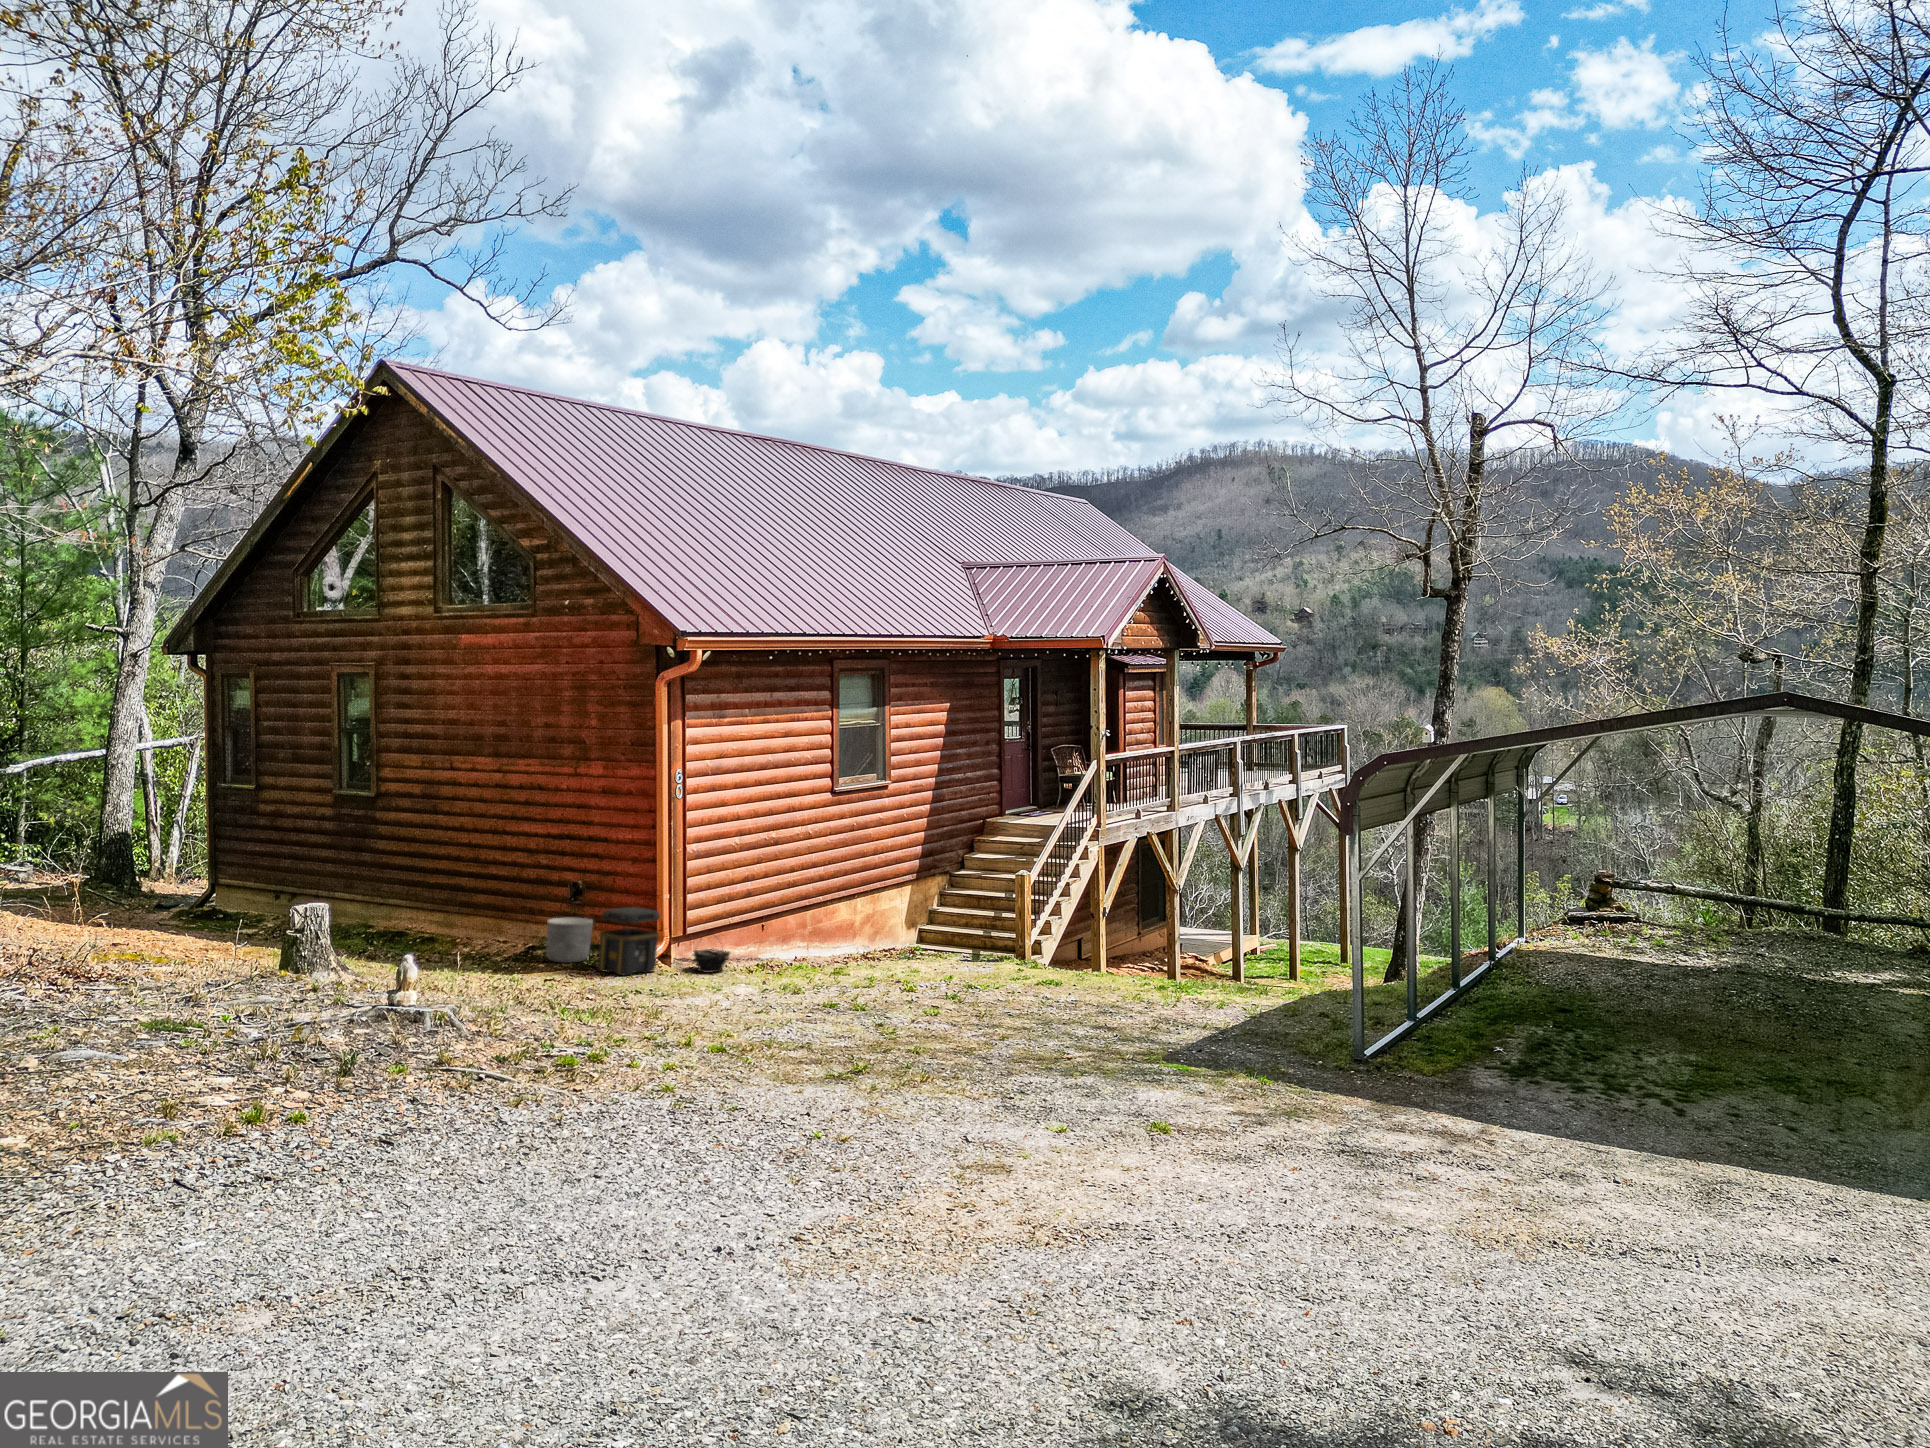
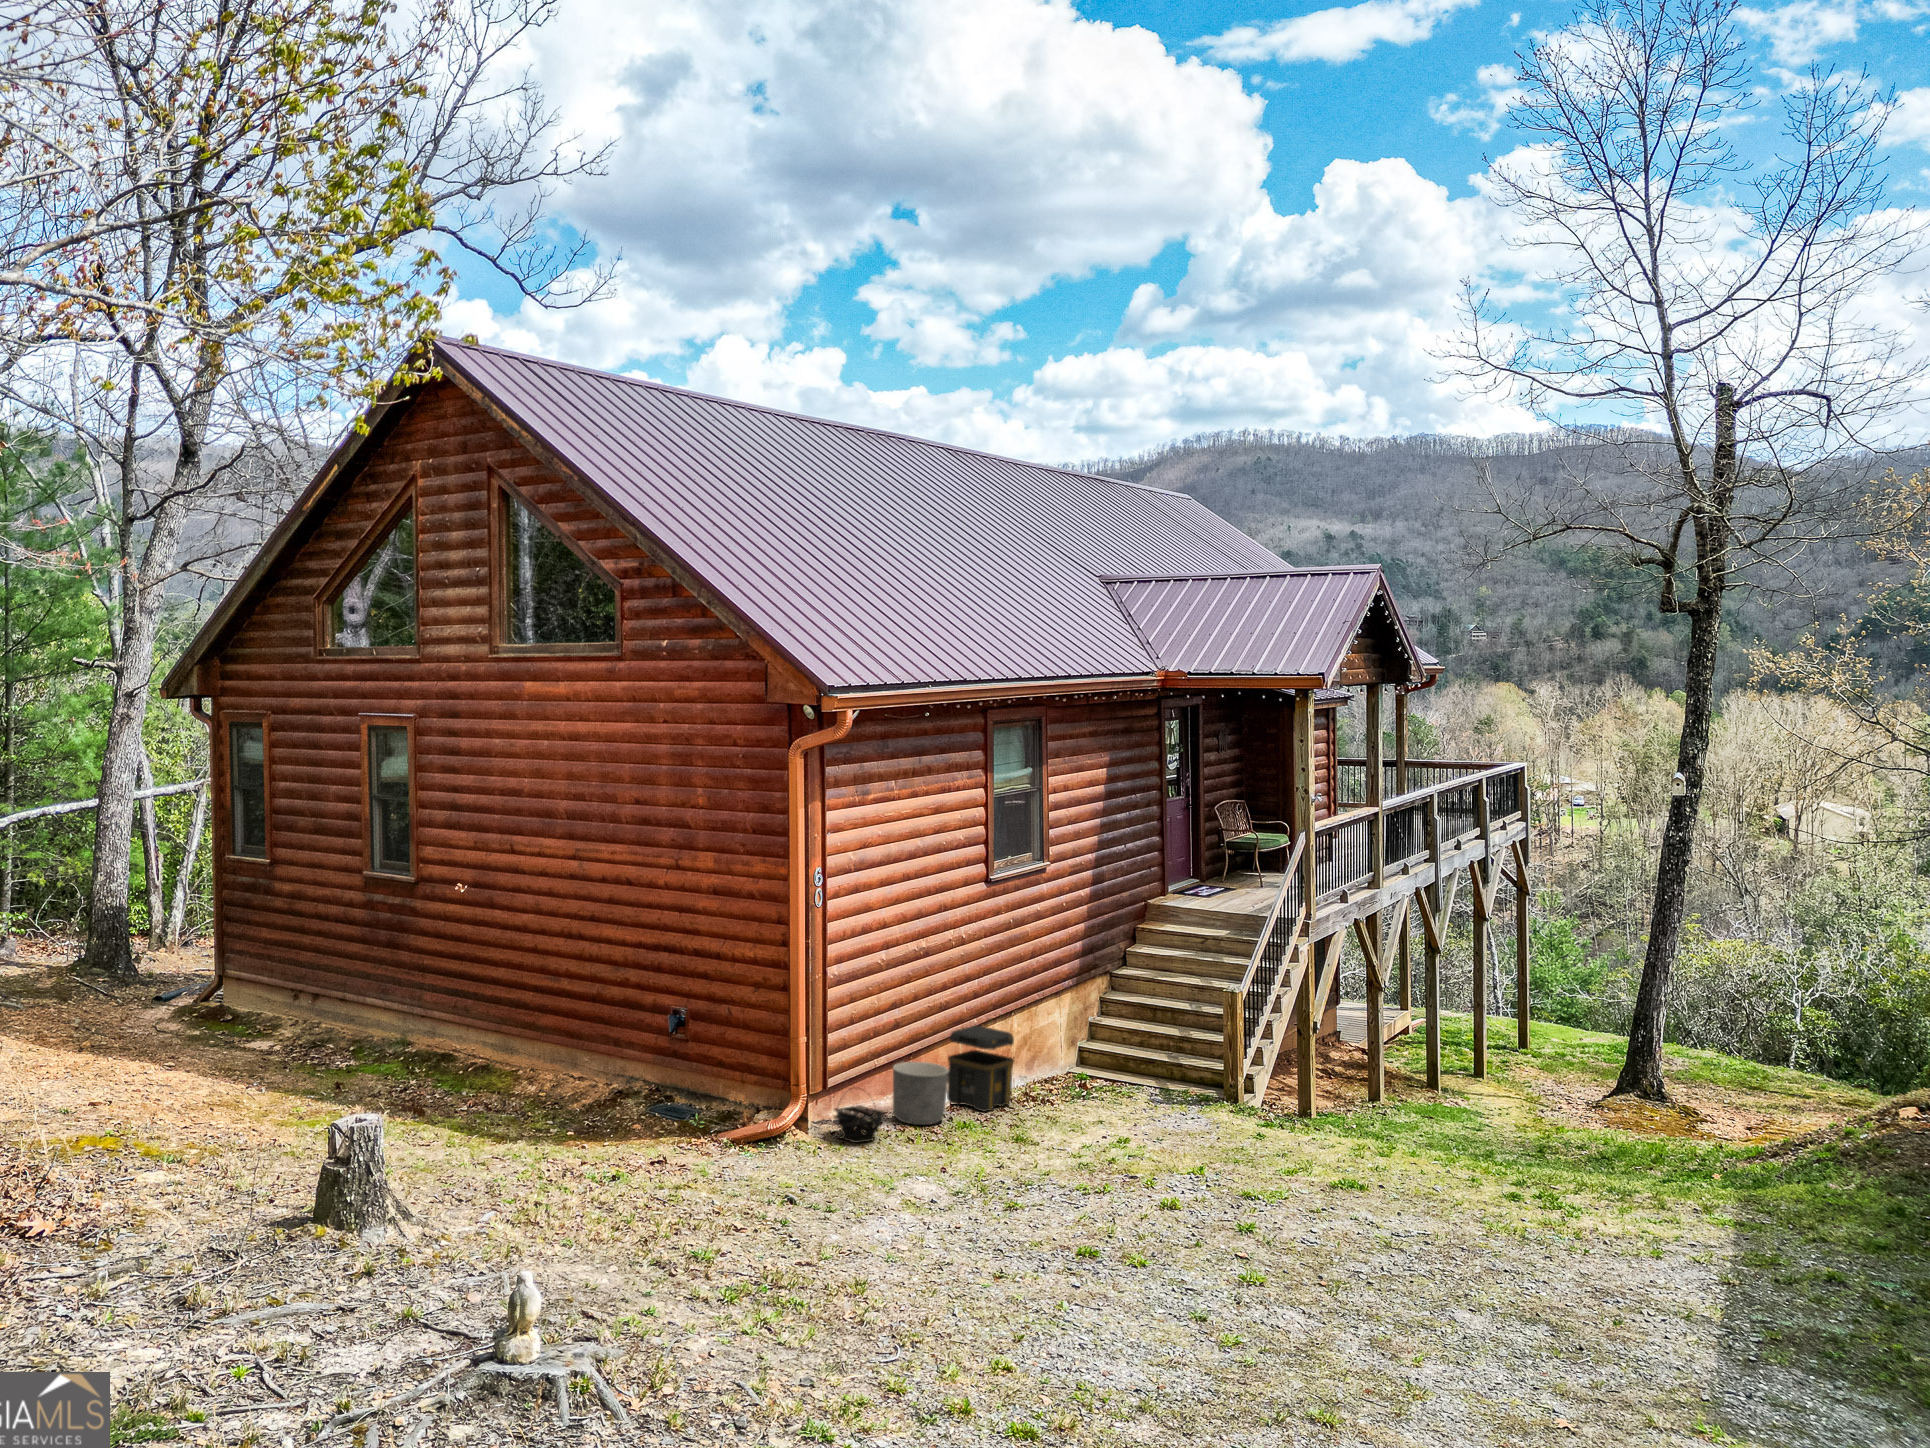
toolbox: present [598,907,660,976] -> present [947,1026,1014,1112]
planter: present [546,918,593,963] -> present [893,1062,949,1125]

